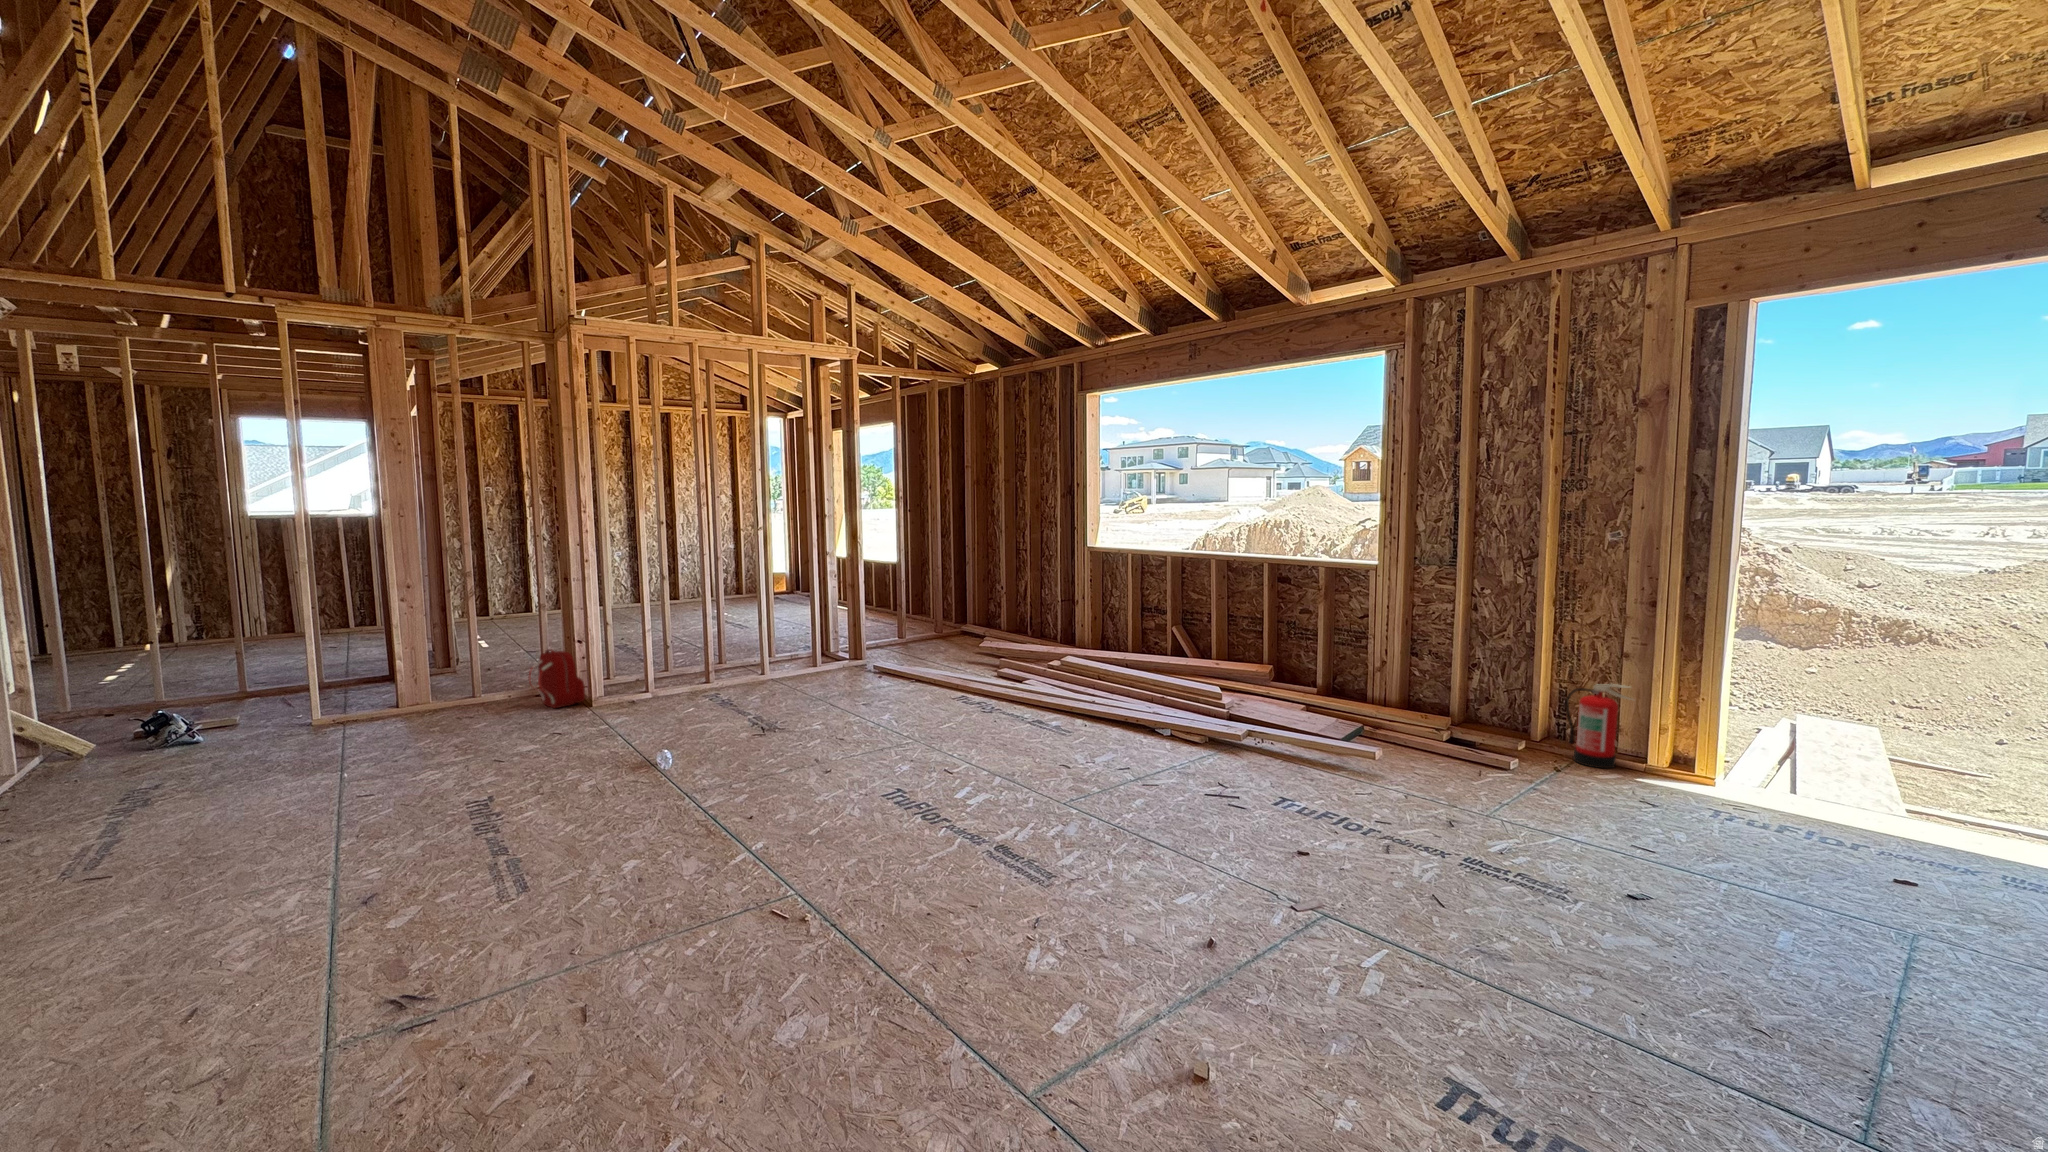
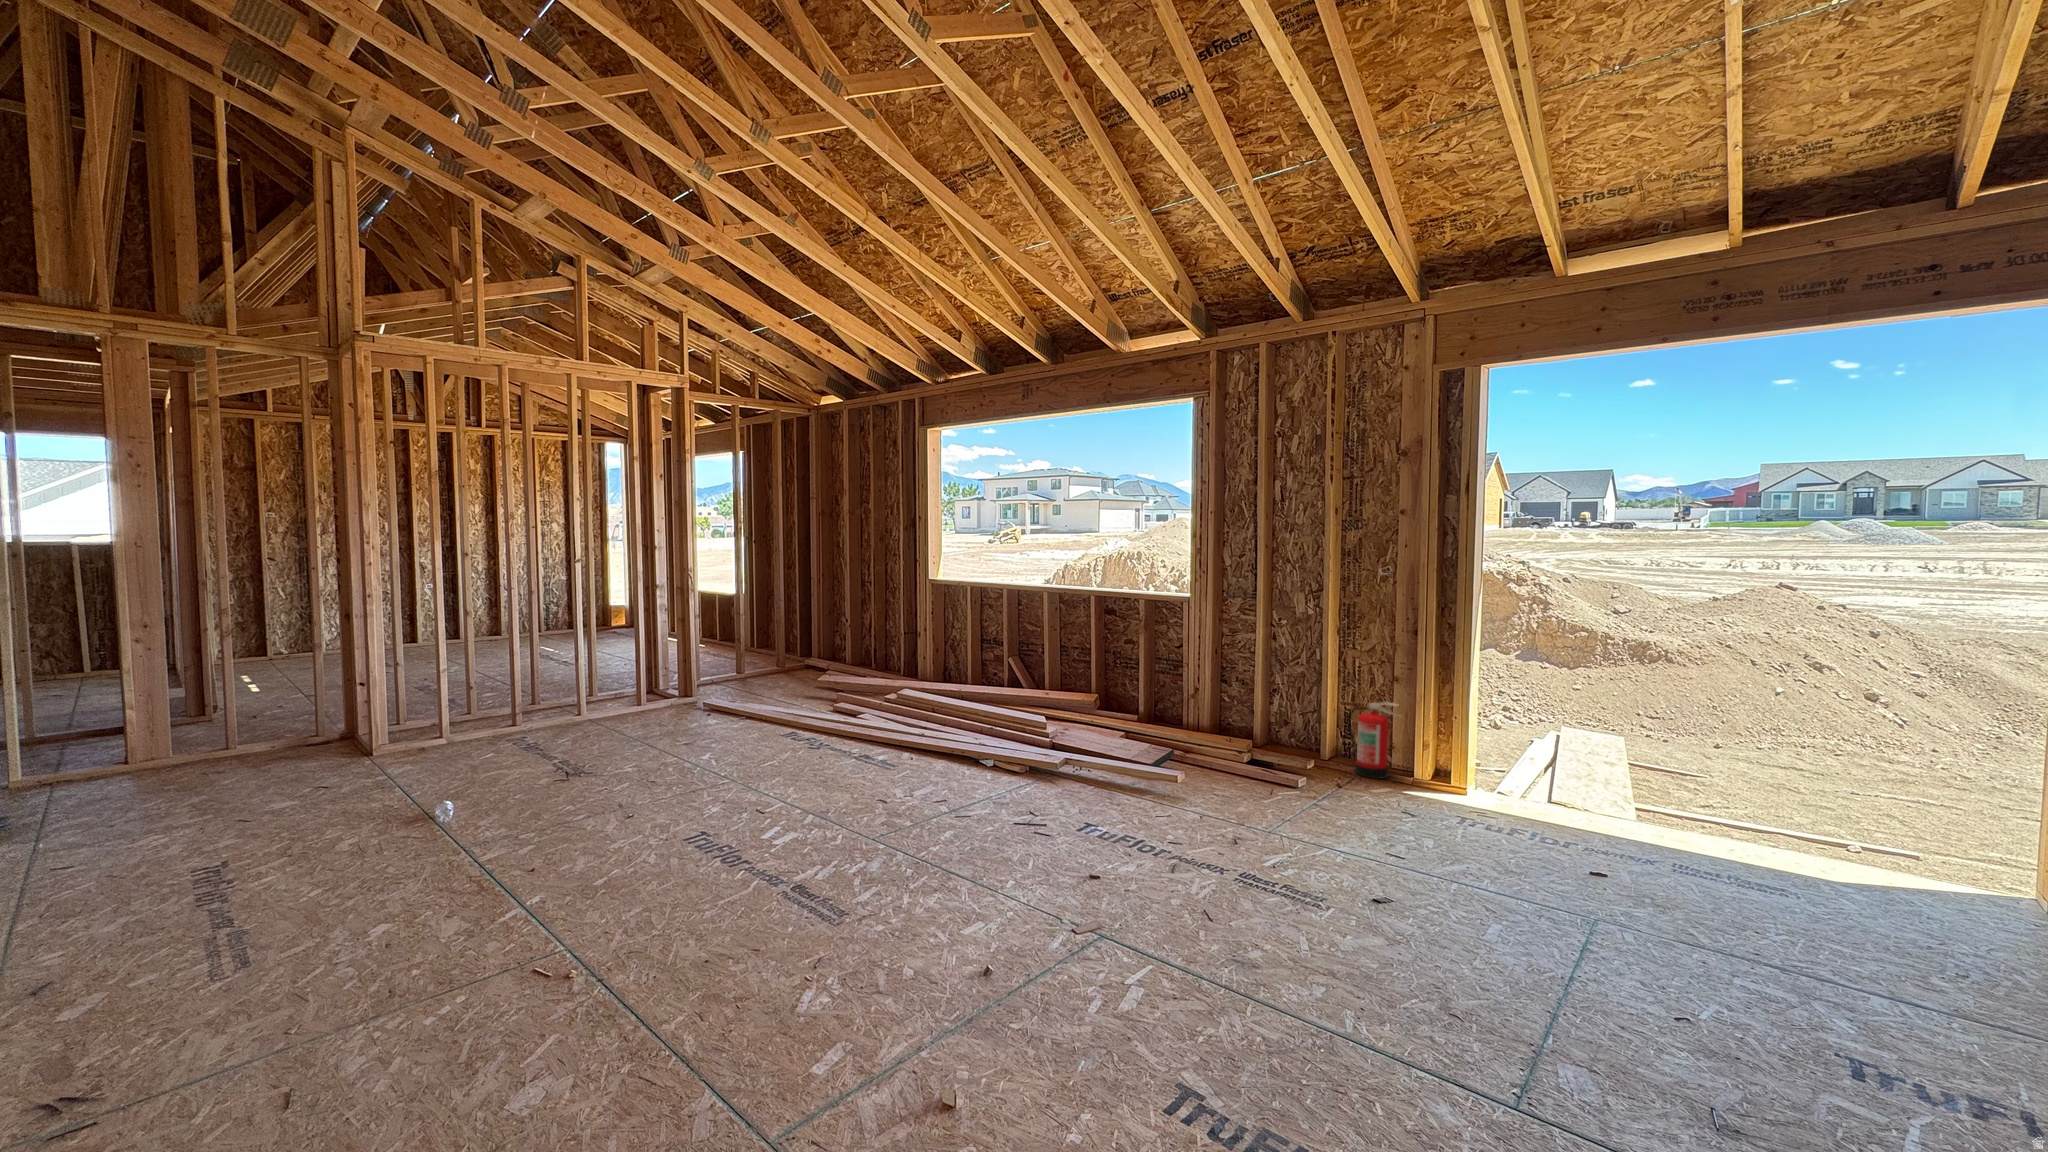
backpack: present [529,649,585,708] -> none [295,693,366,758]

